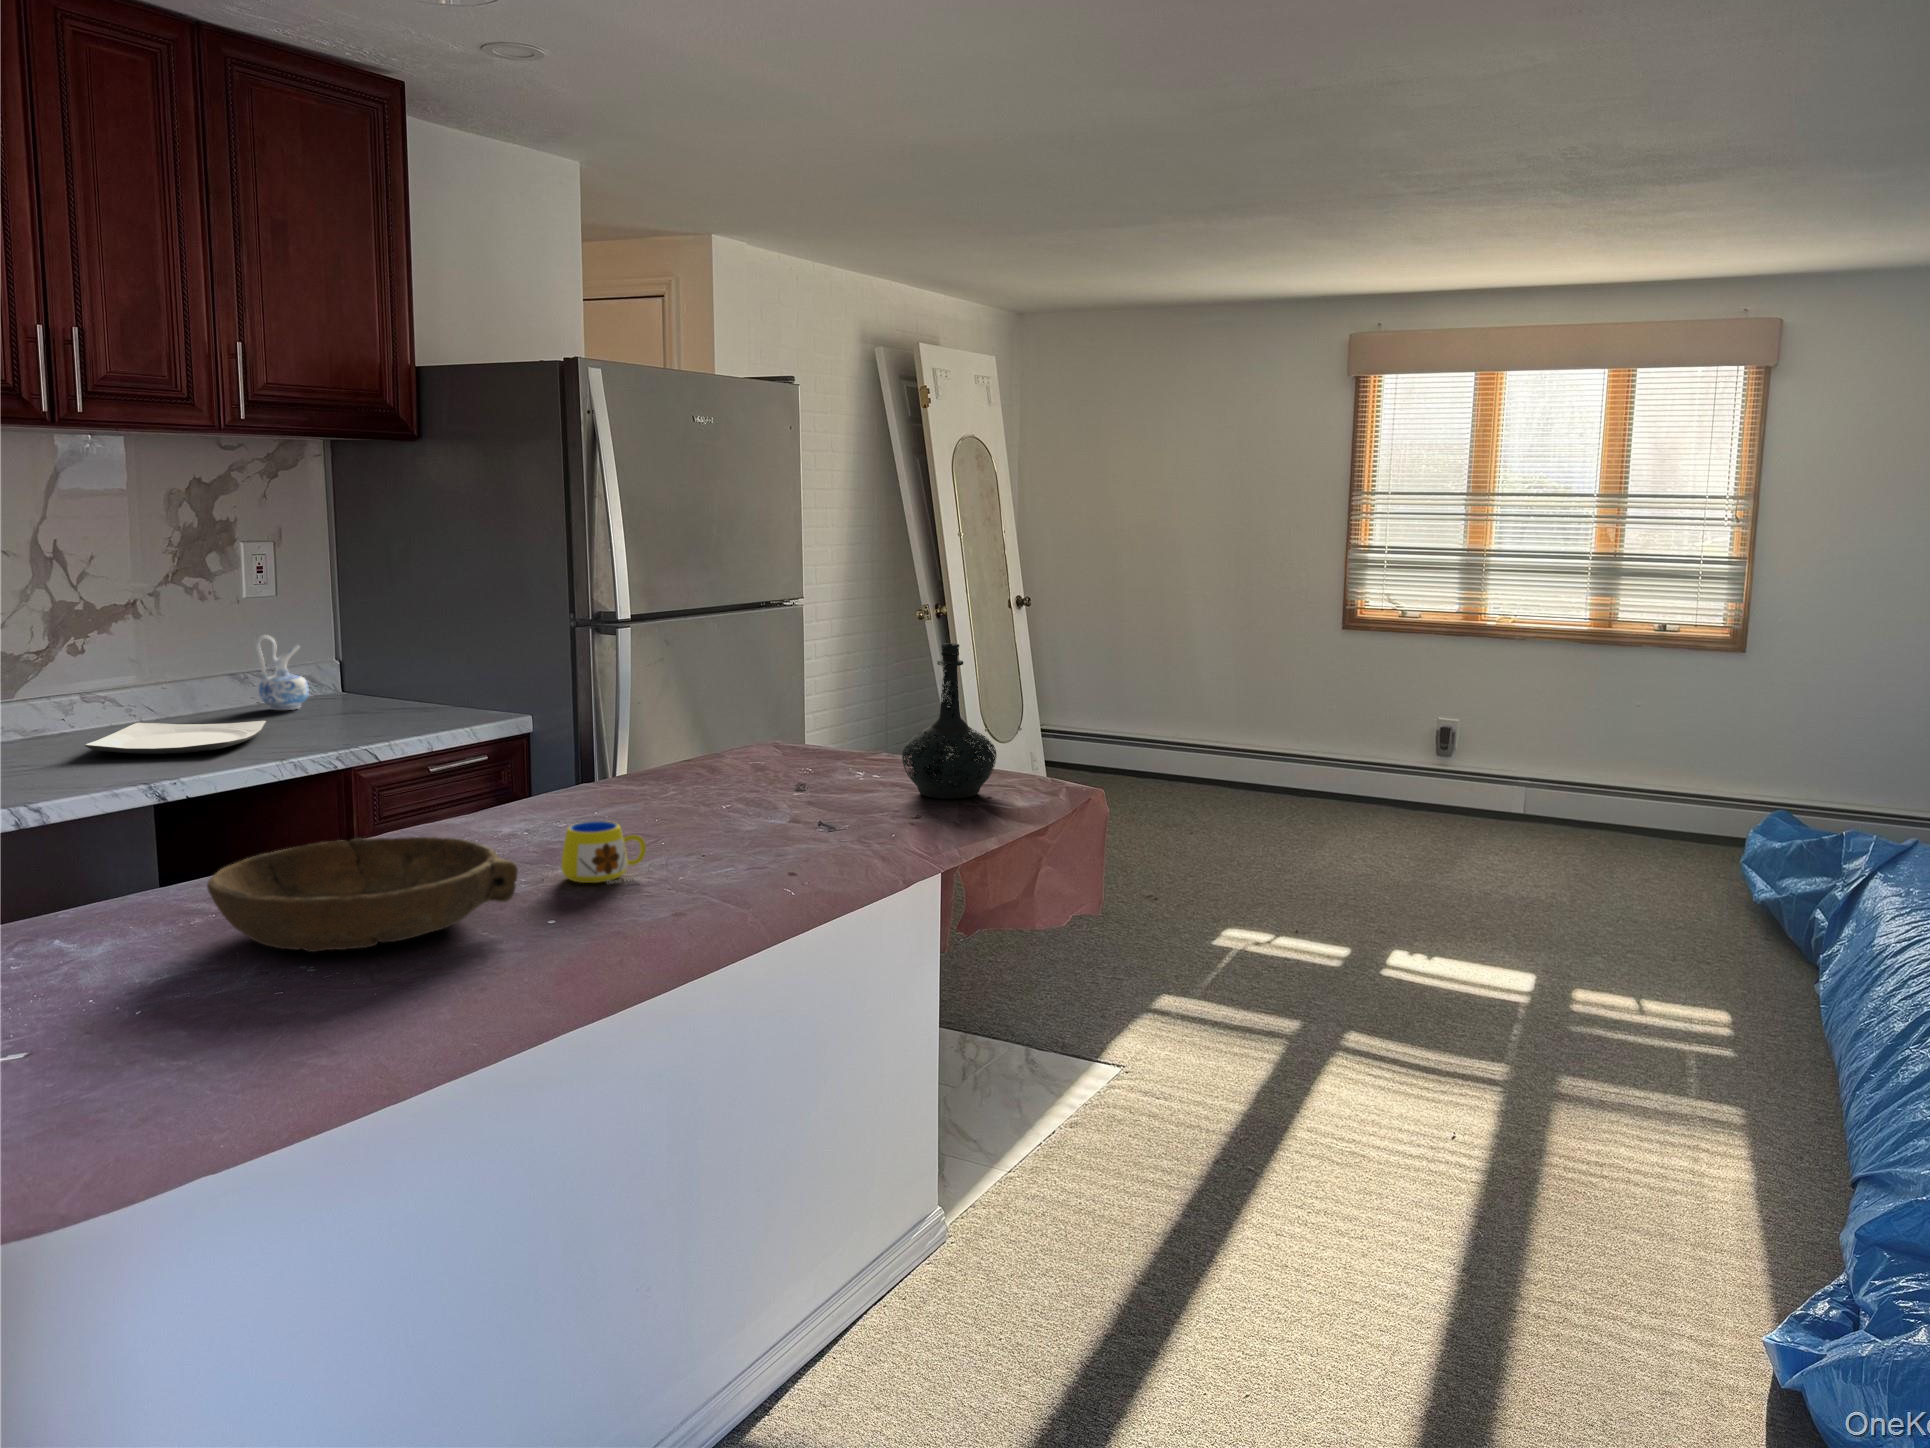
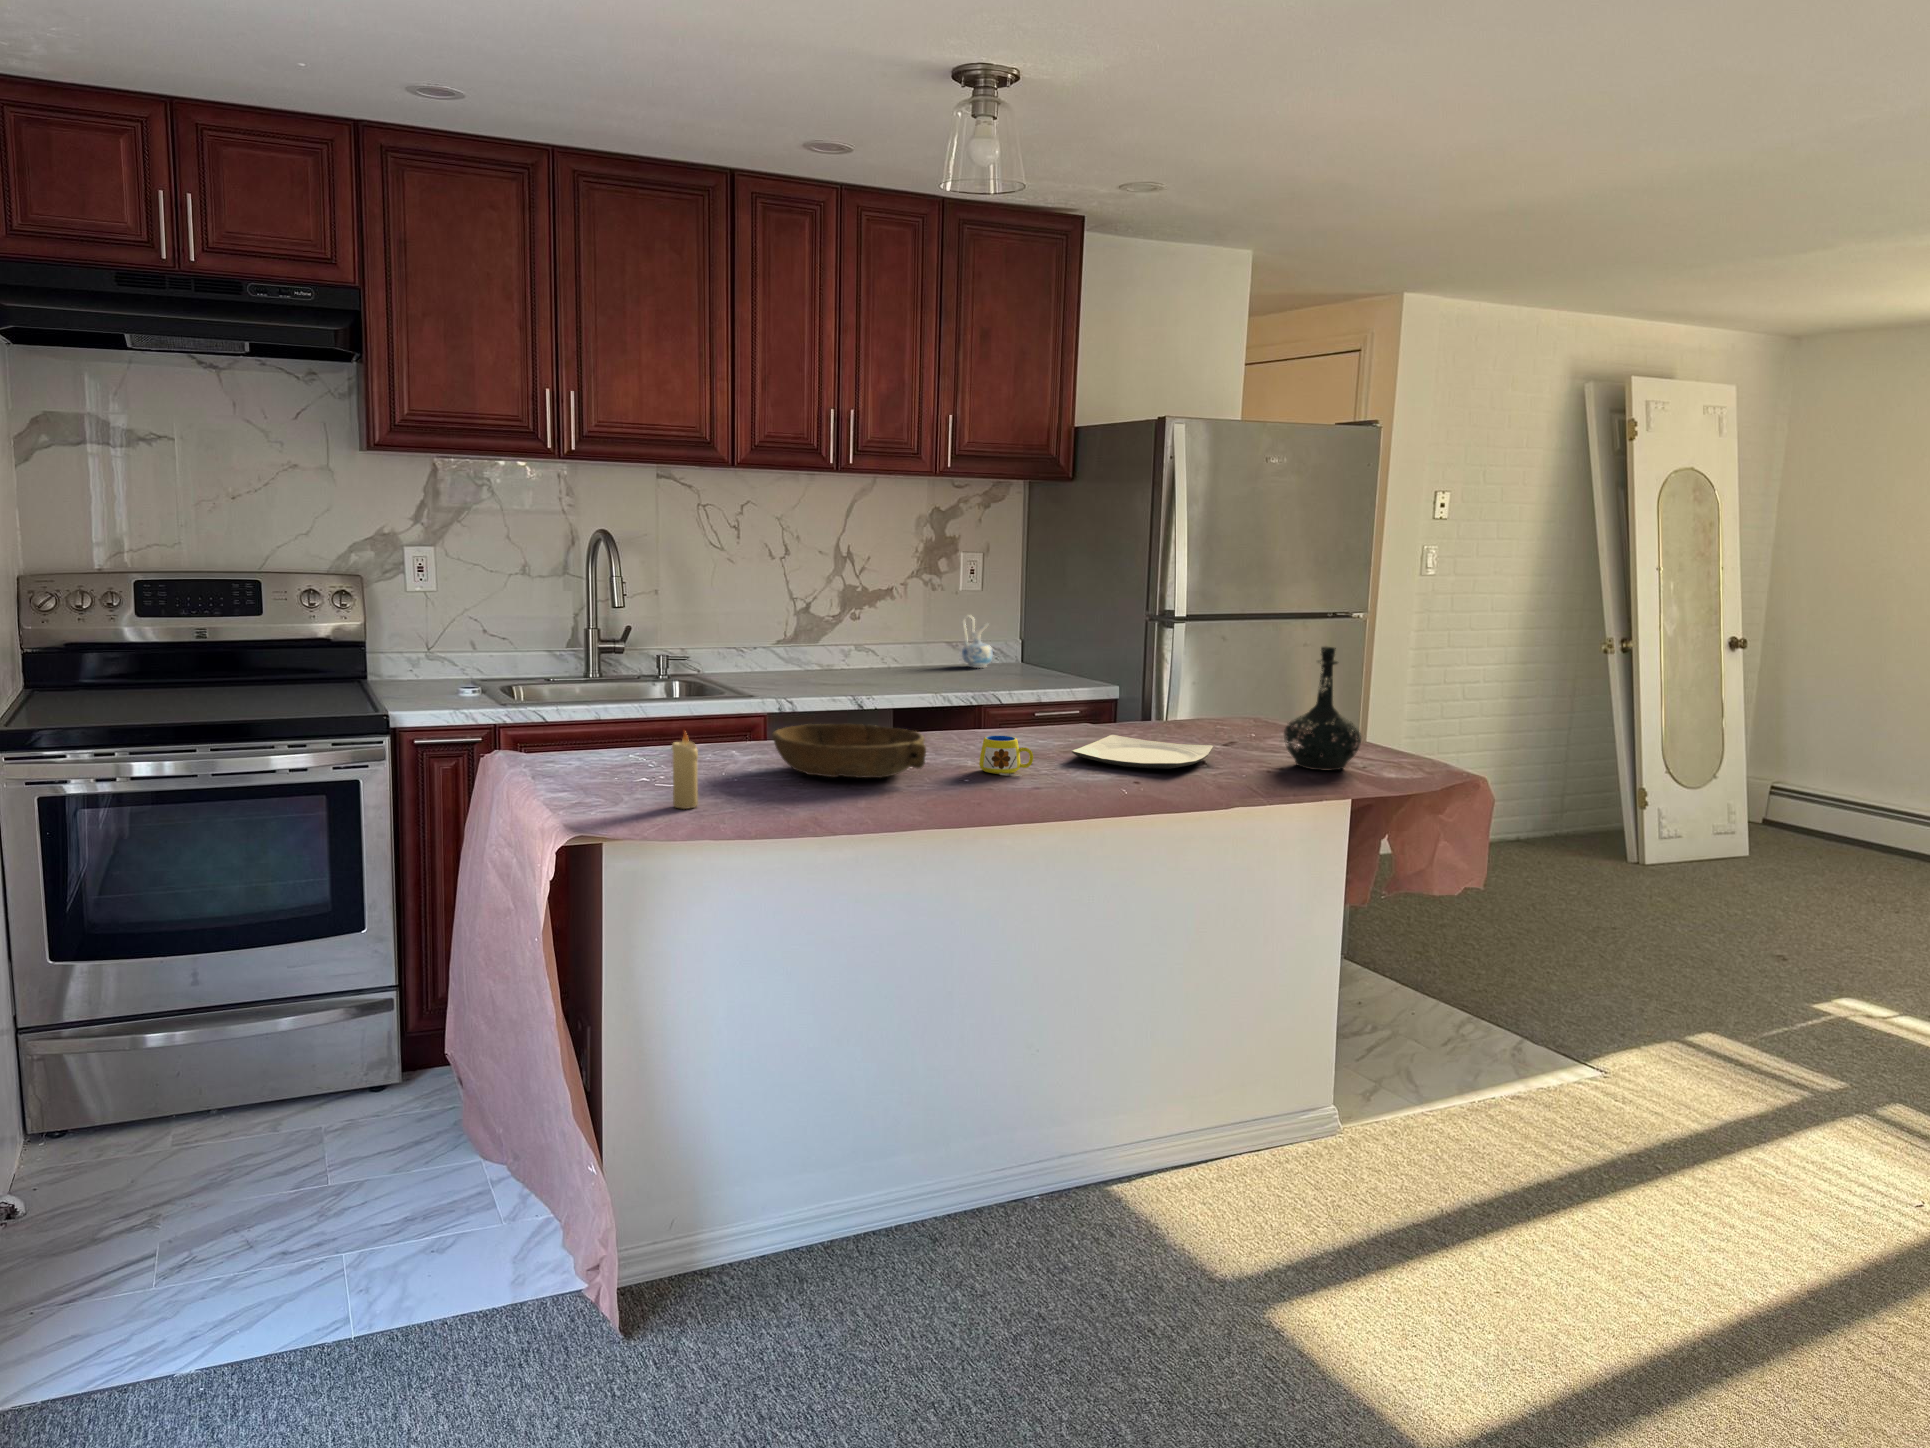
plate: present [85,721,266,754] -> present [1072,735,1213,769]
candle: none [98,929,167,1093] -> present [672,732,698,809]

